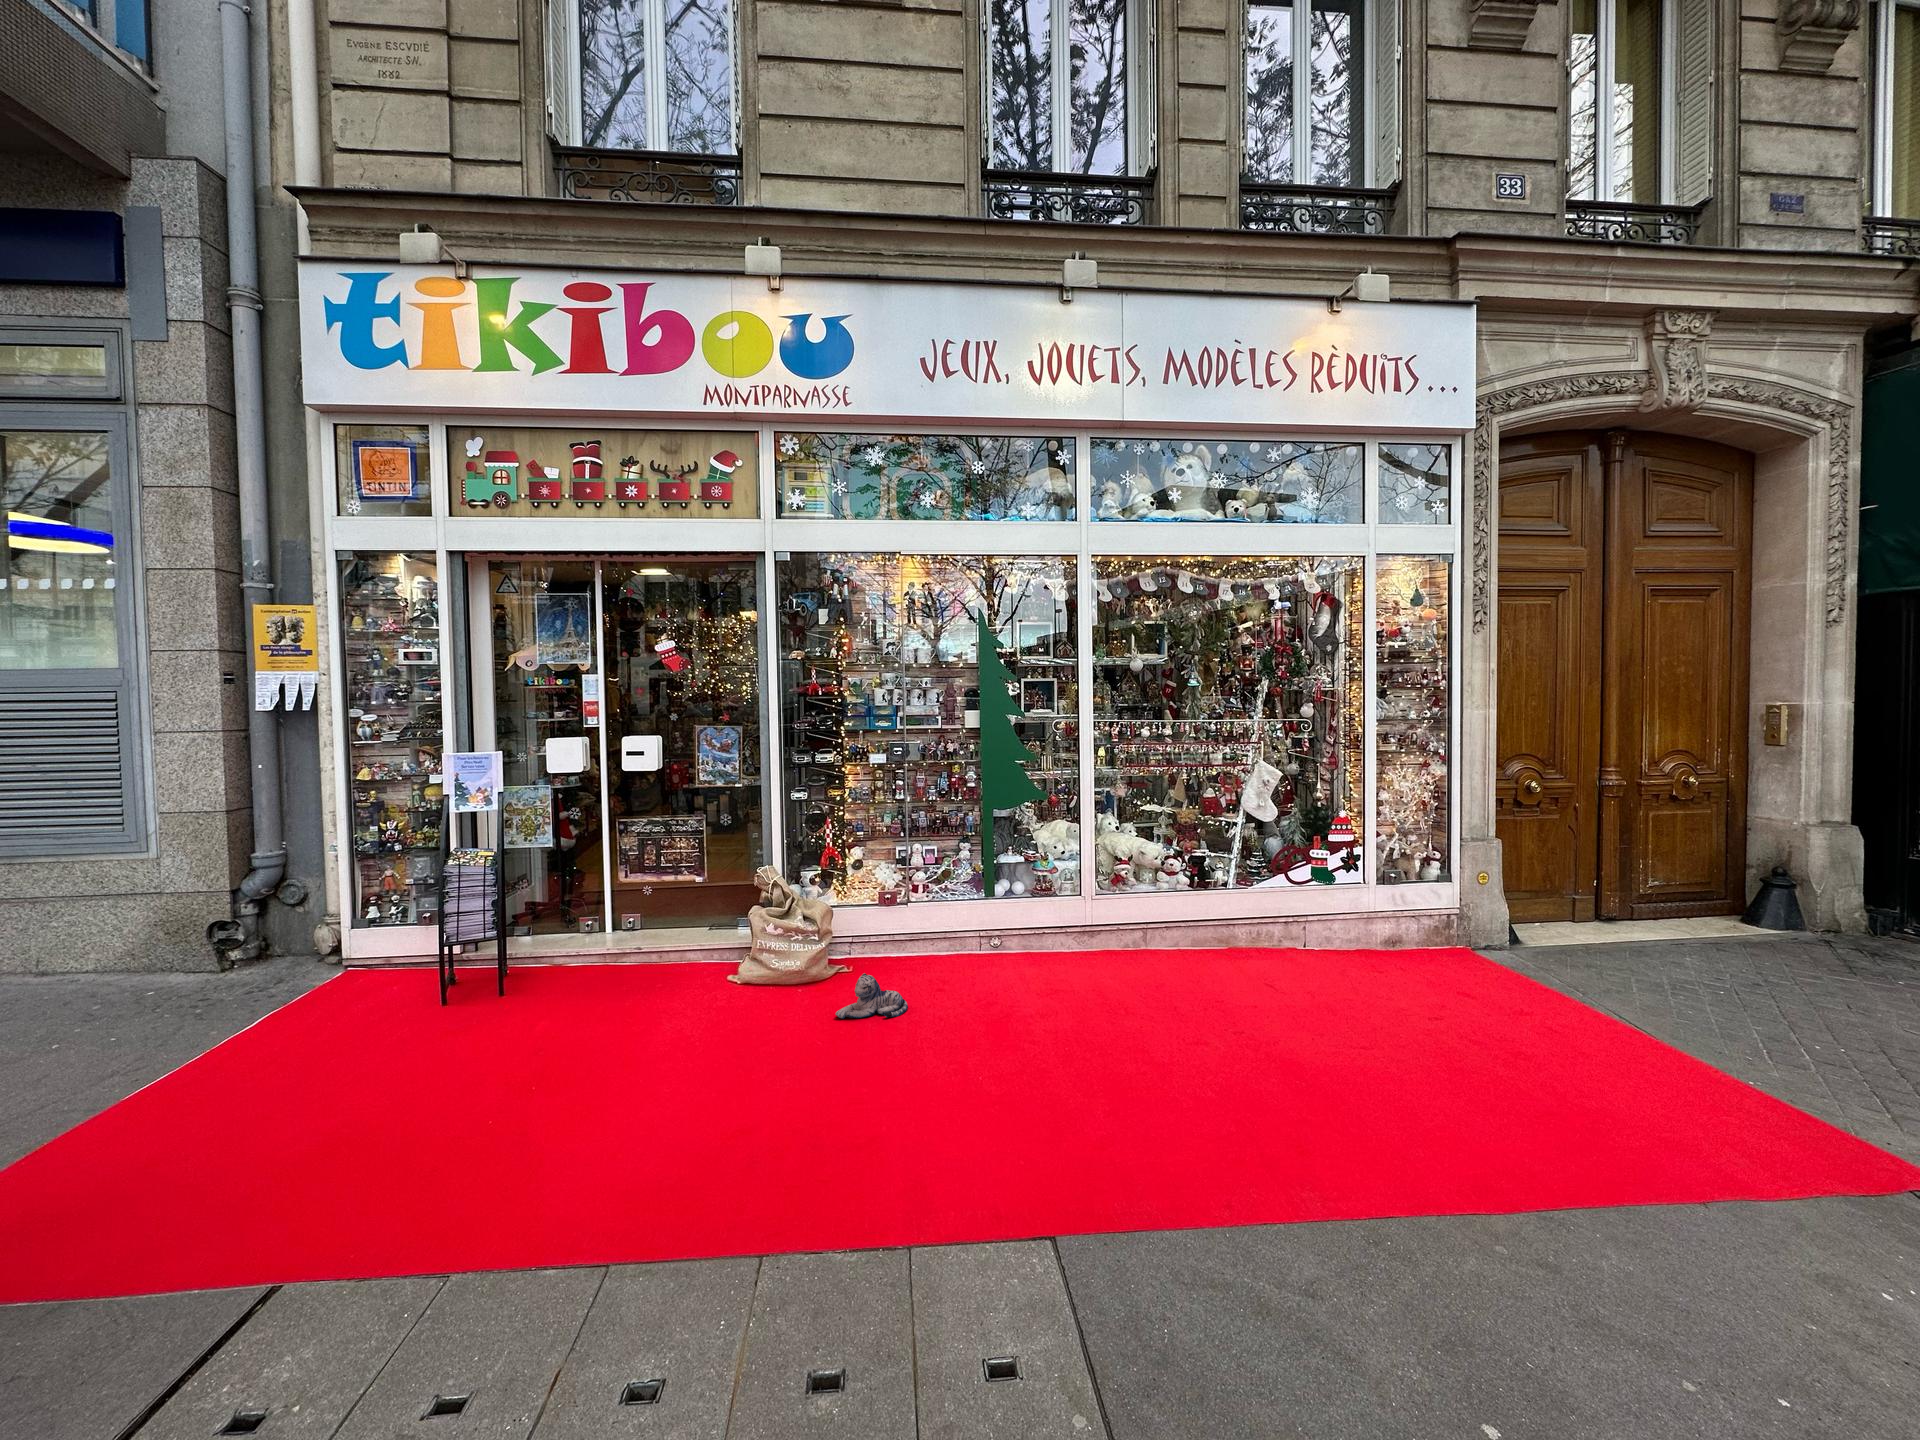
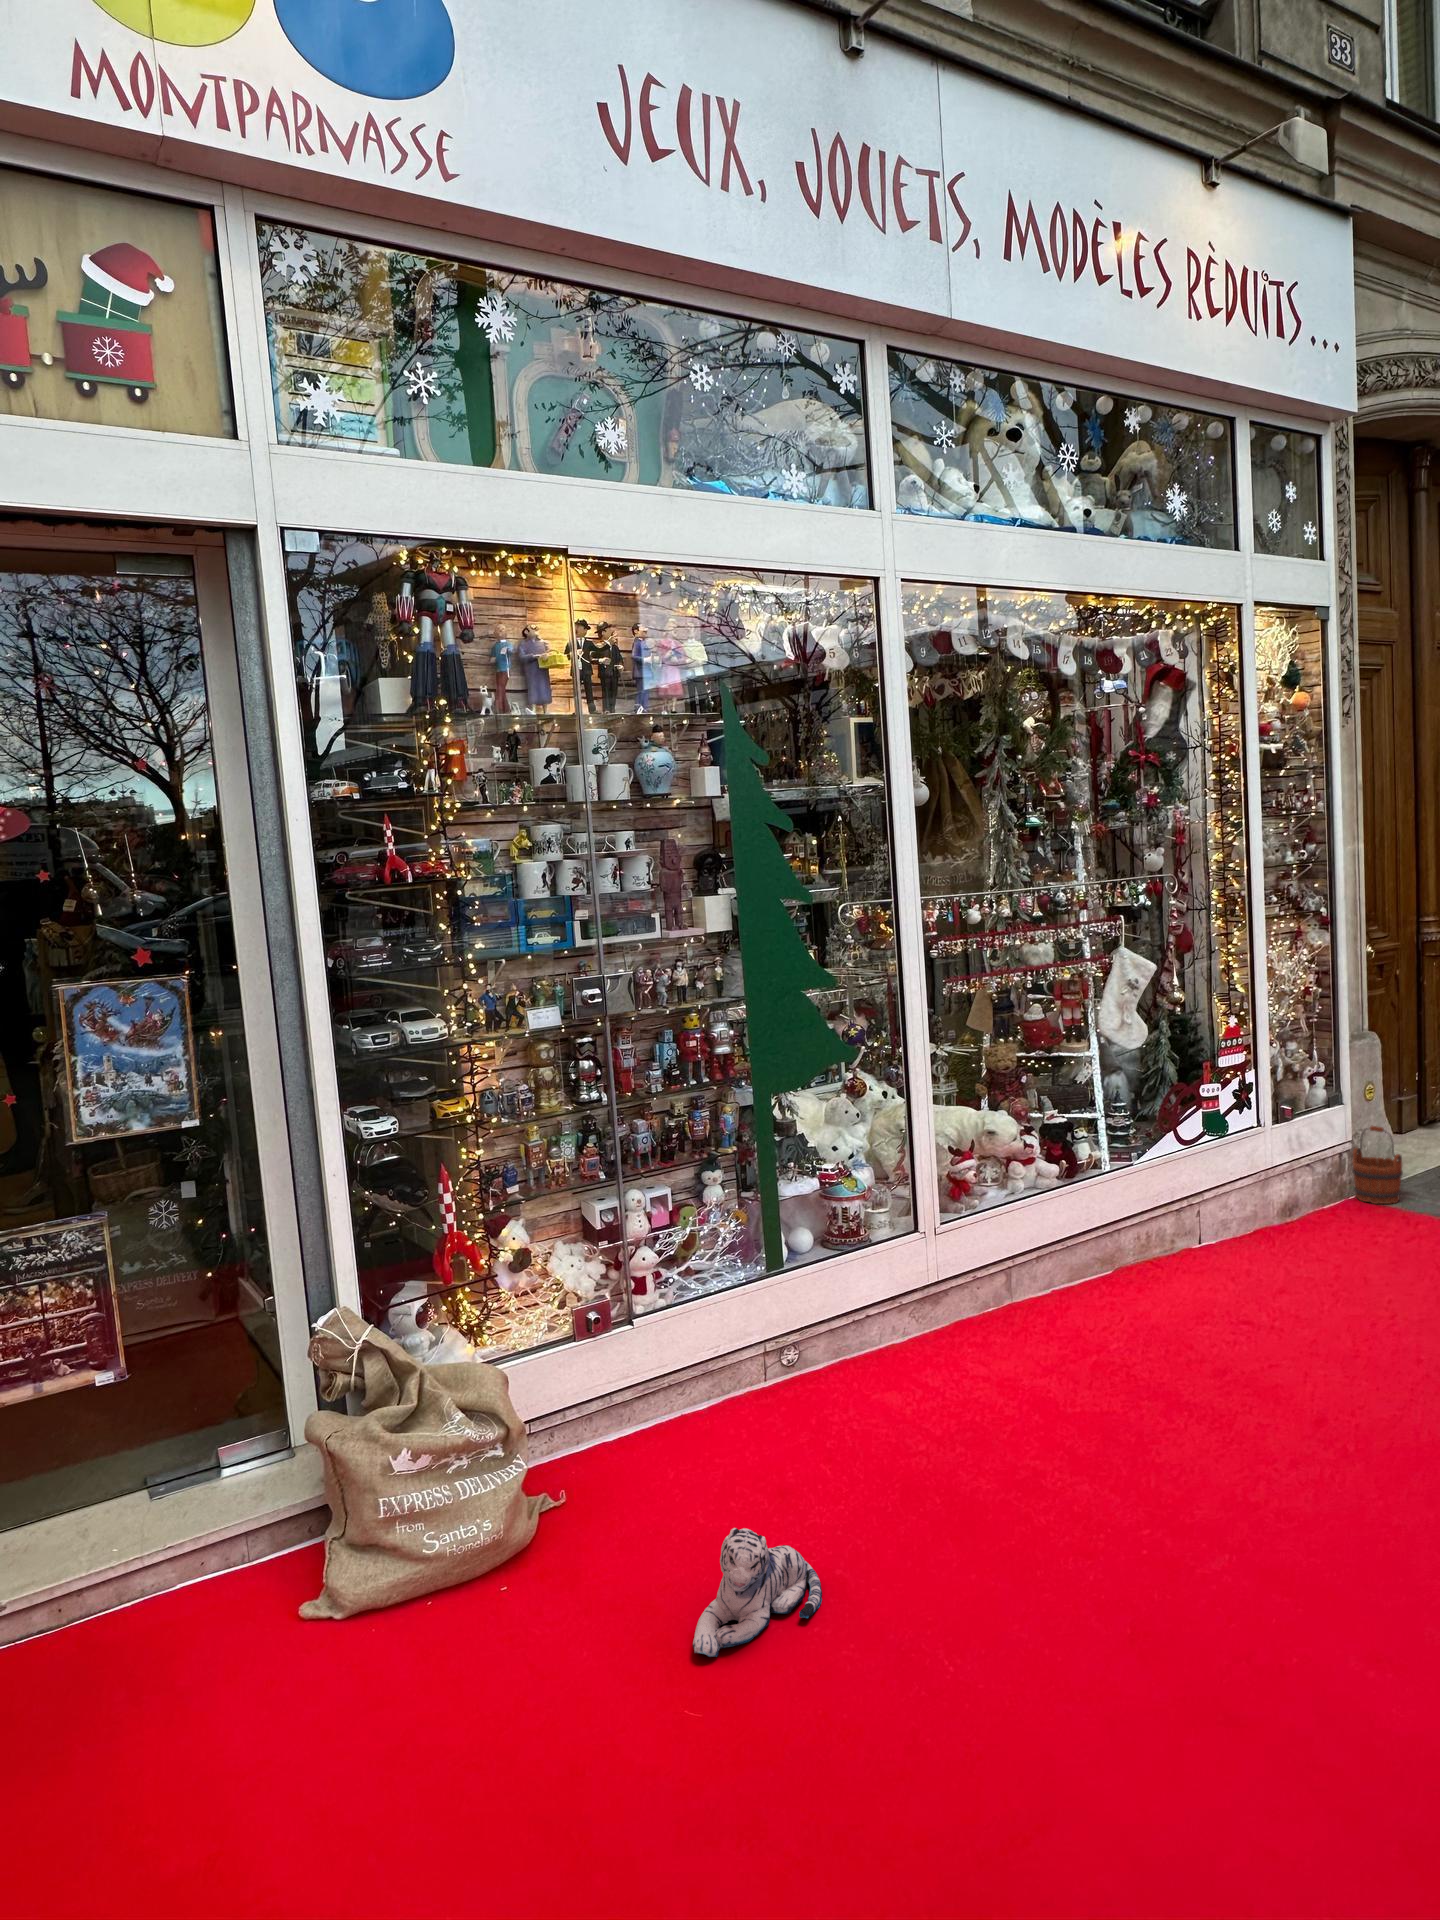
wooden bucket: none [1434,893,1468,945] -> present [1352,1126,1403,1204]

